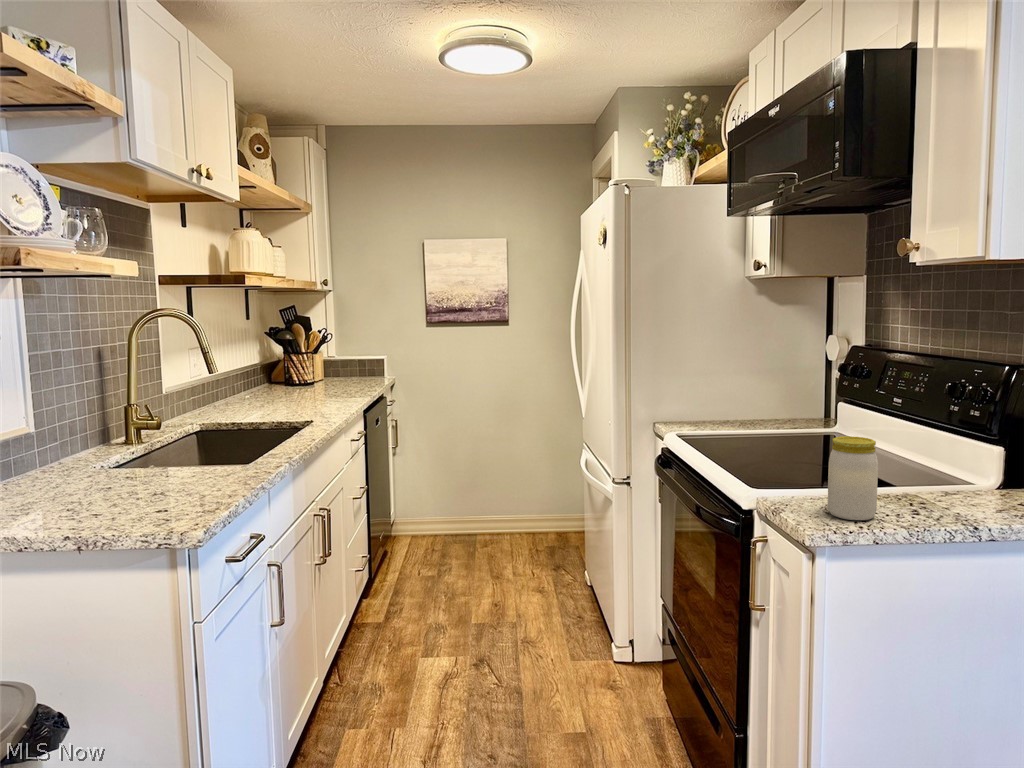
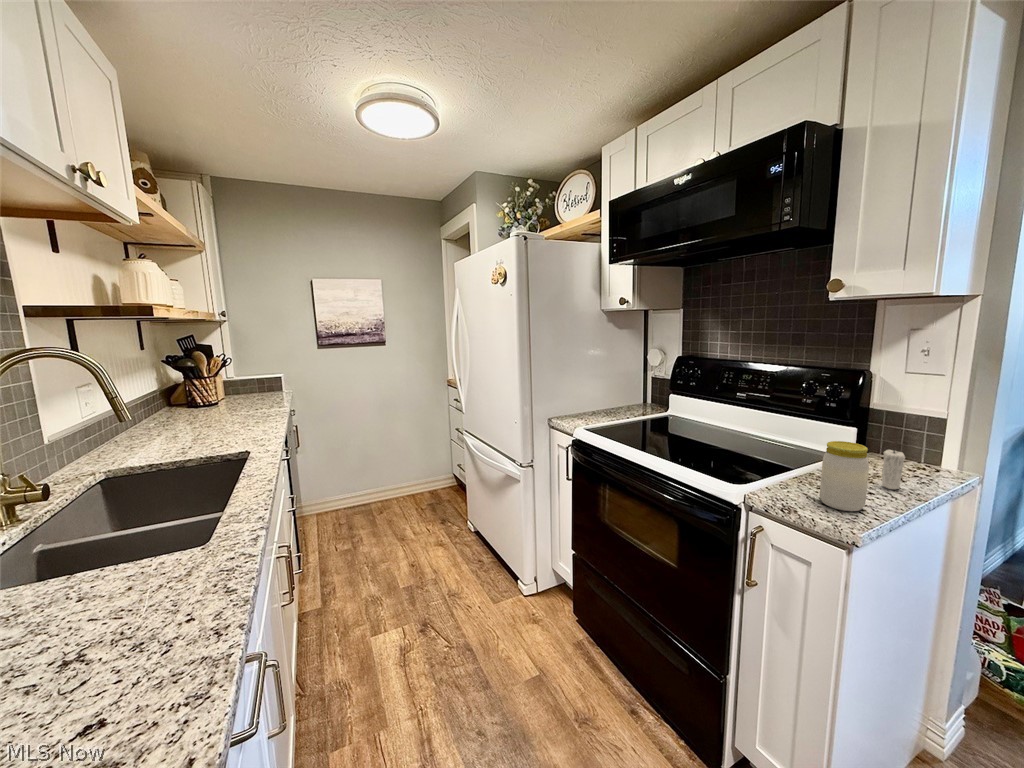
candle: none [956,453,982,514] -> present [882,450,905,489]

